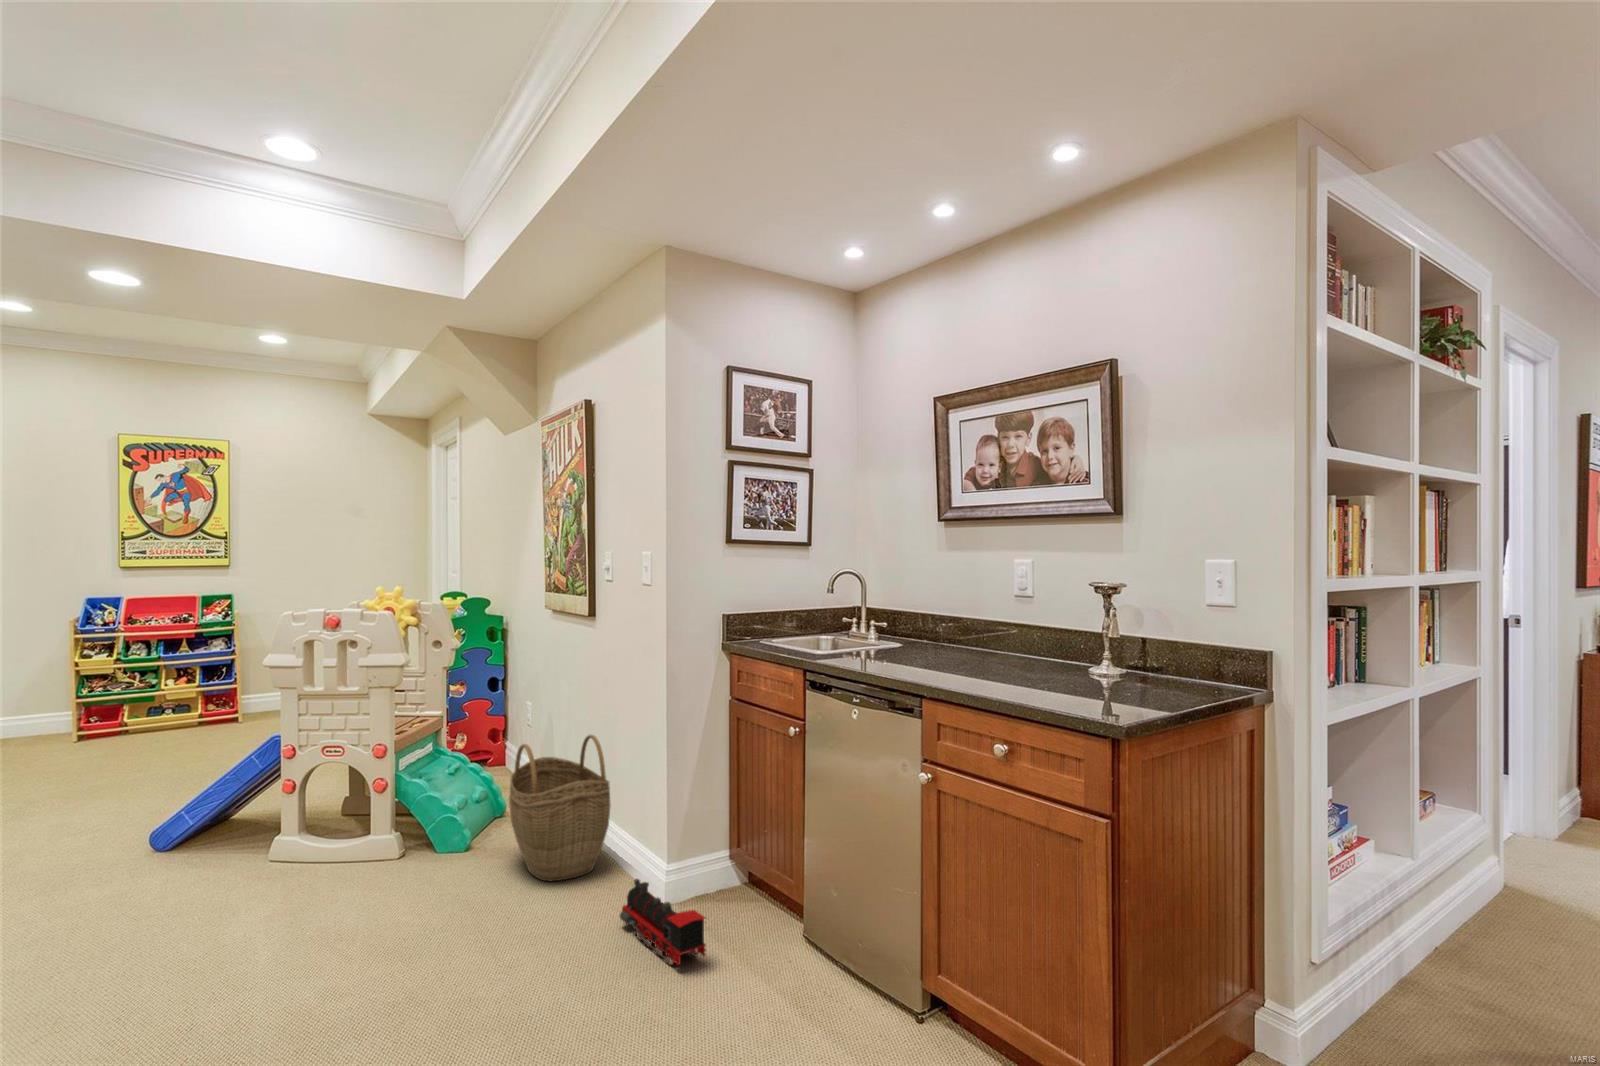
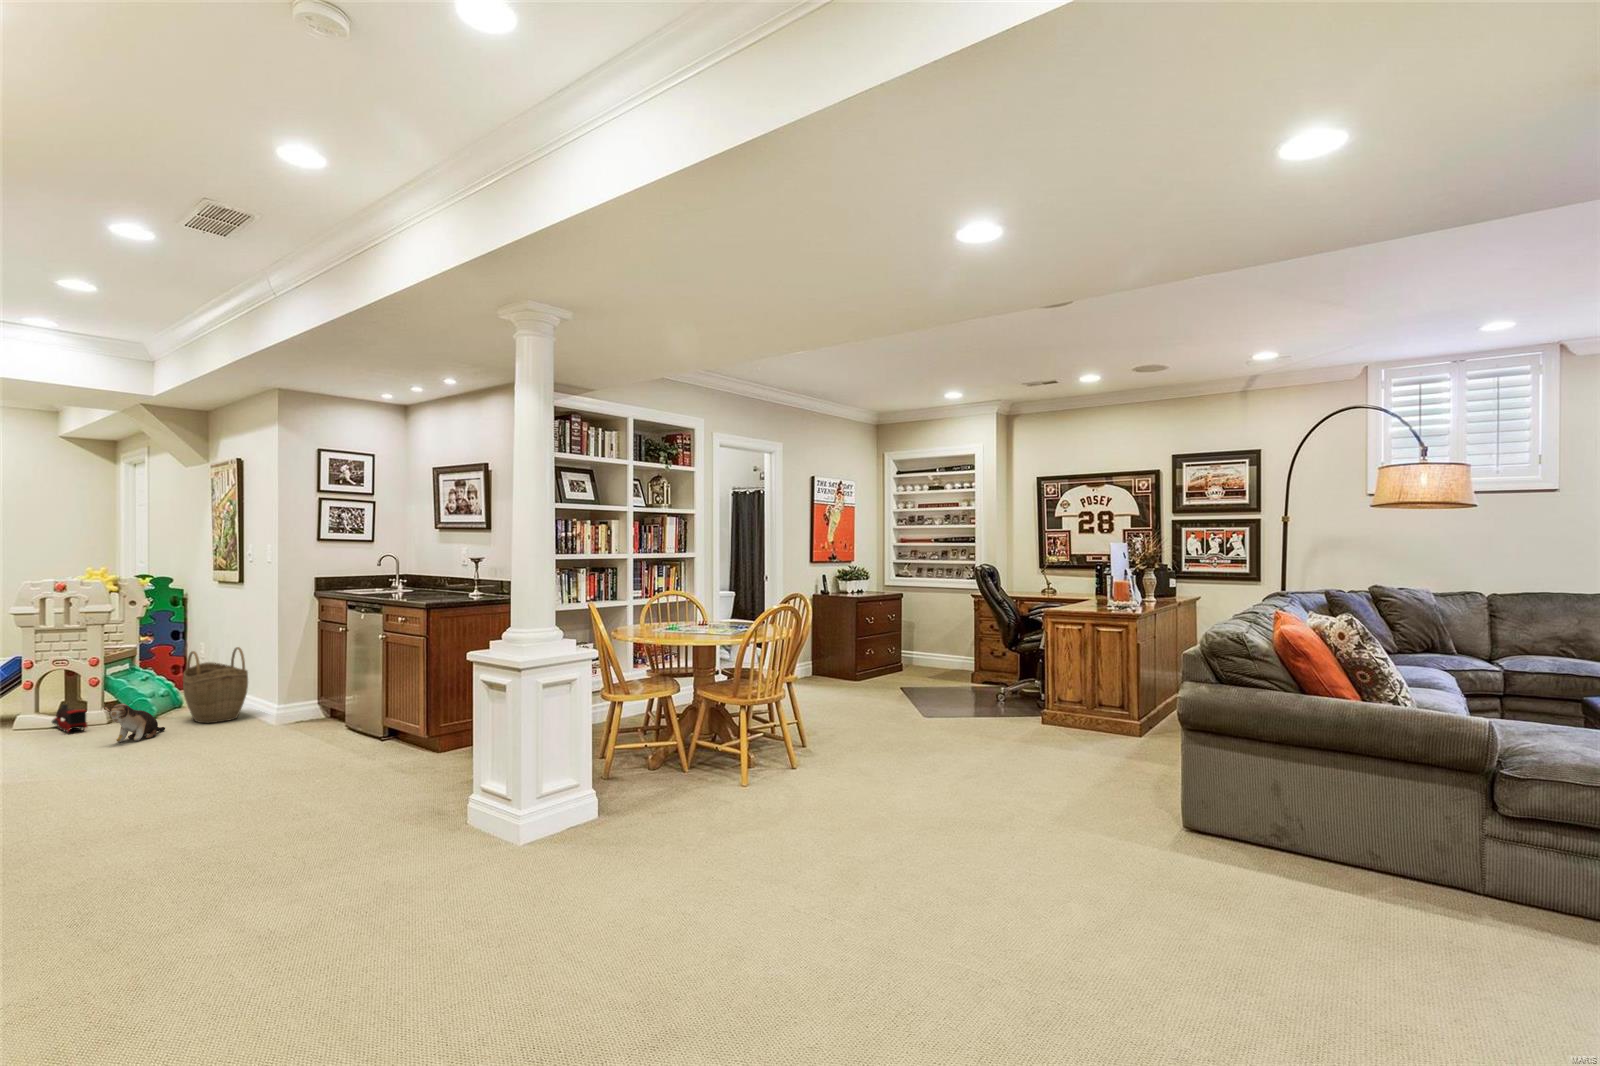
plush toy: none [384,865,484,939] -> present [105,704,165,742]
toy train: present [620,879,706,965] -> present [52,704,87,732]

